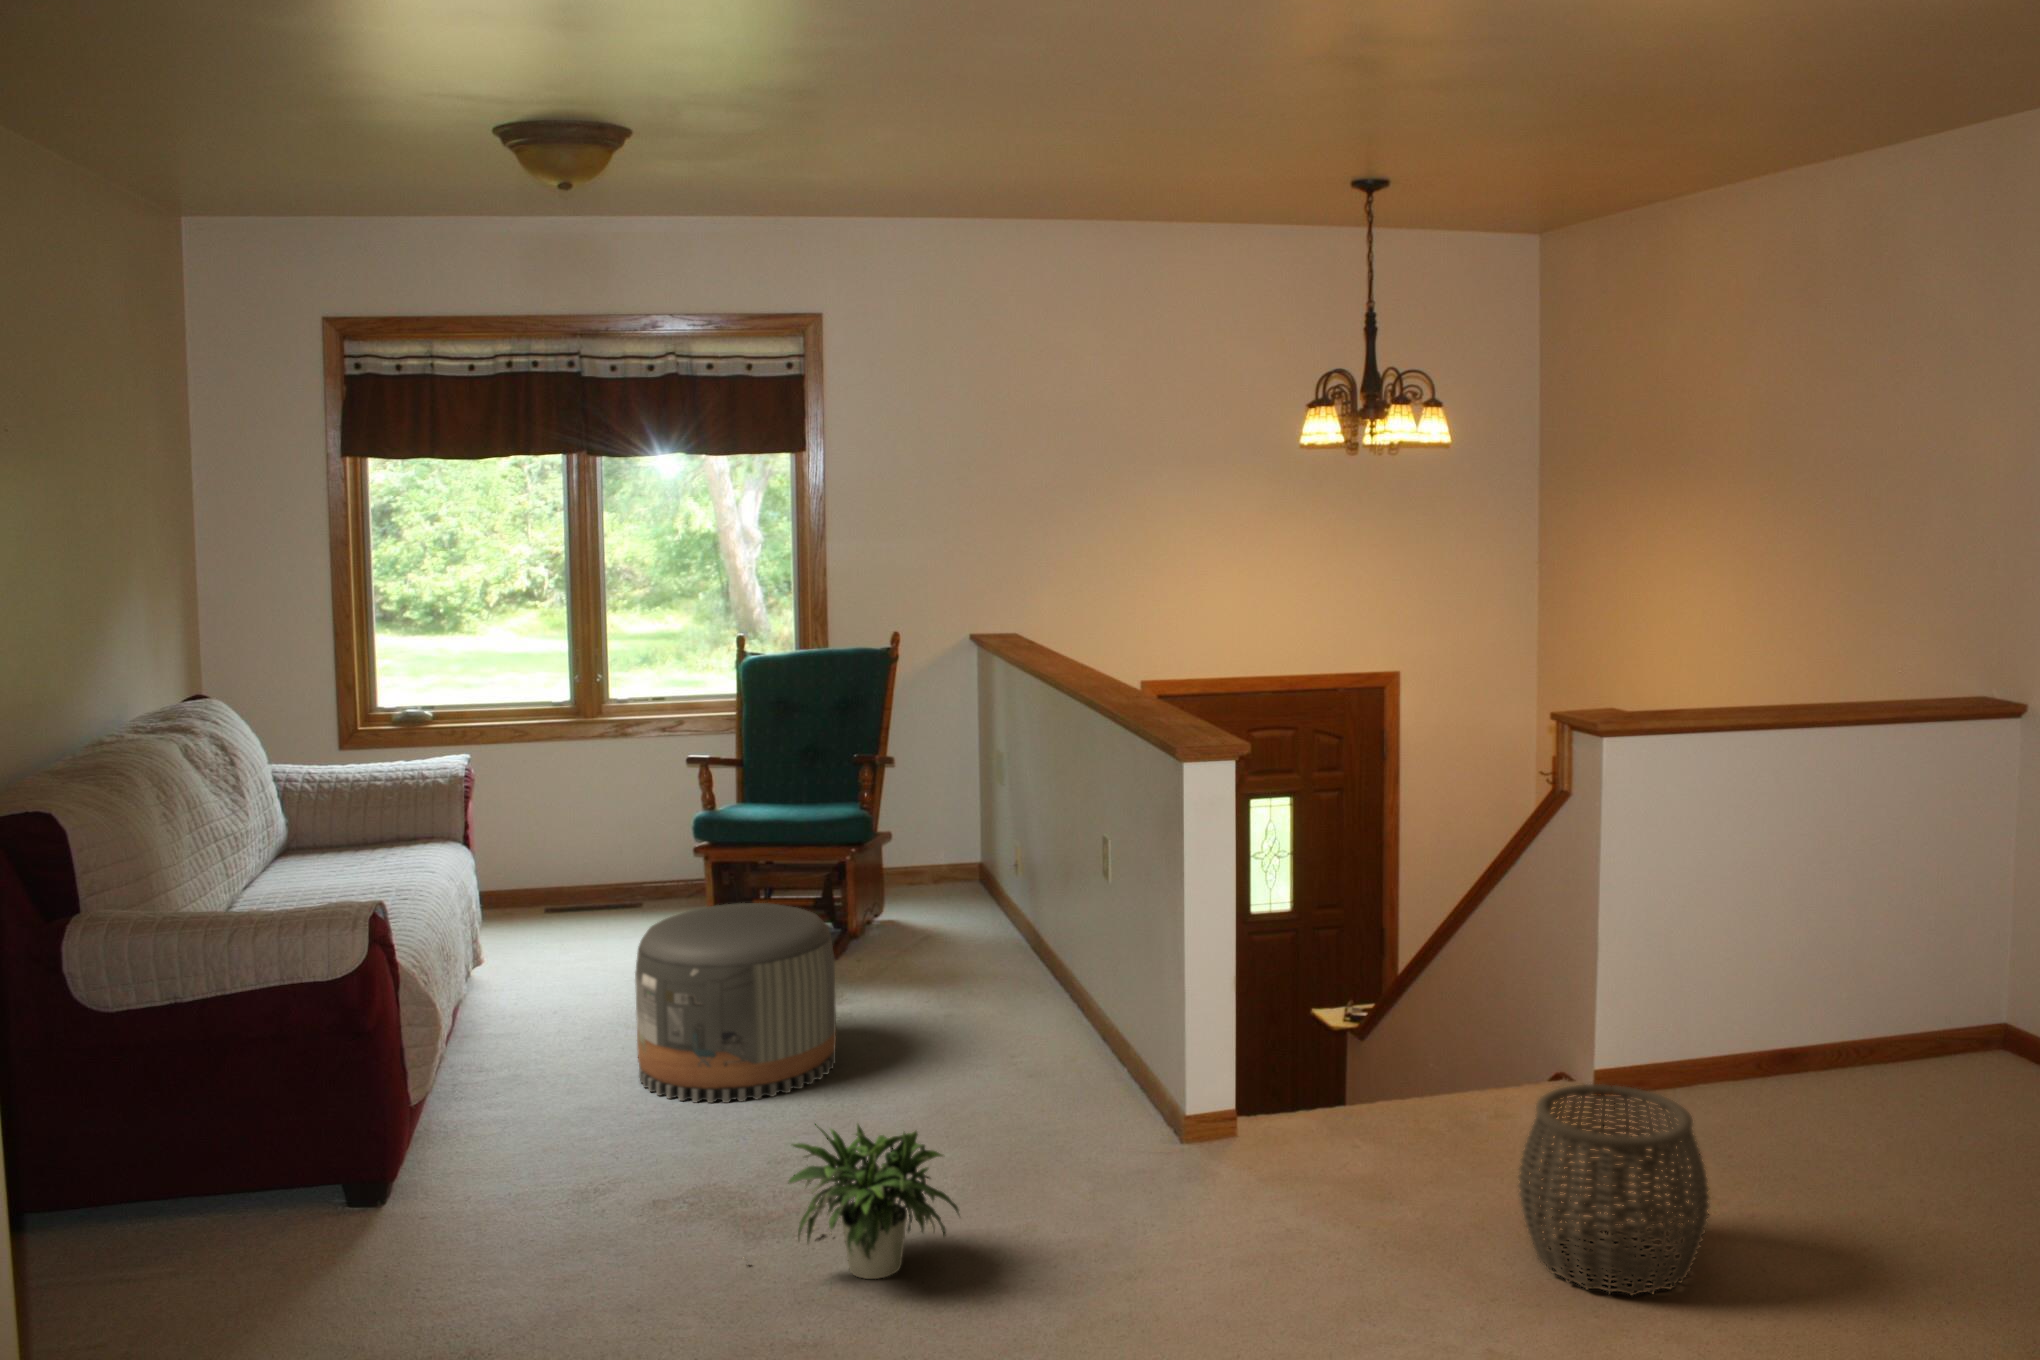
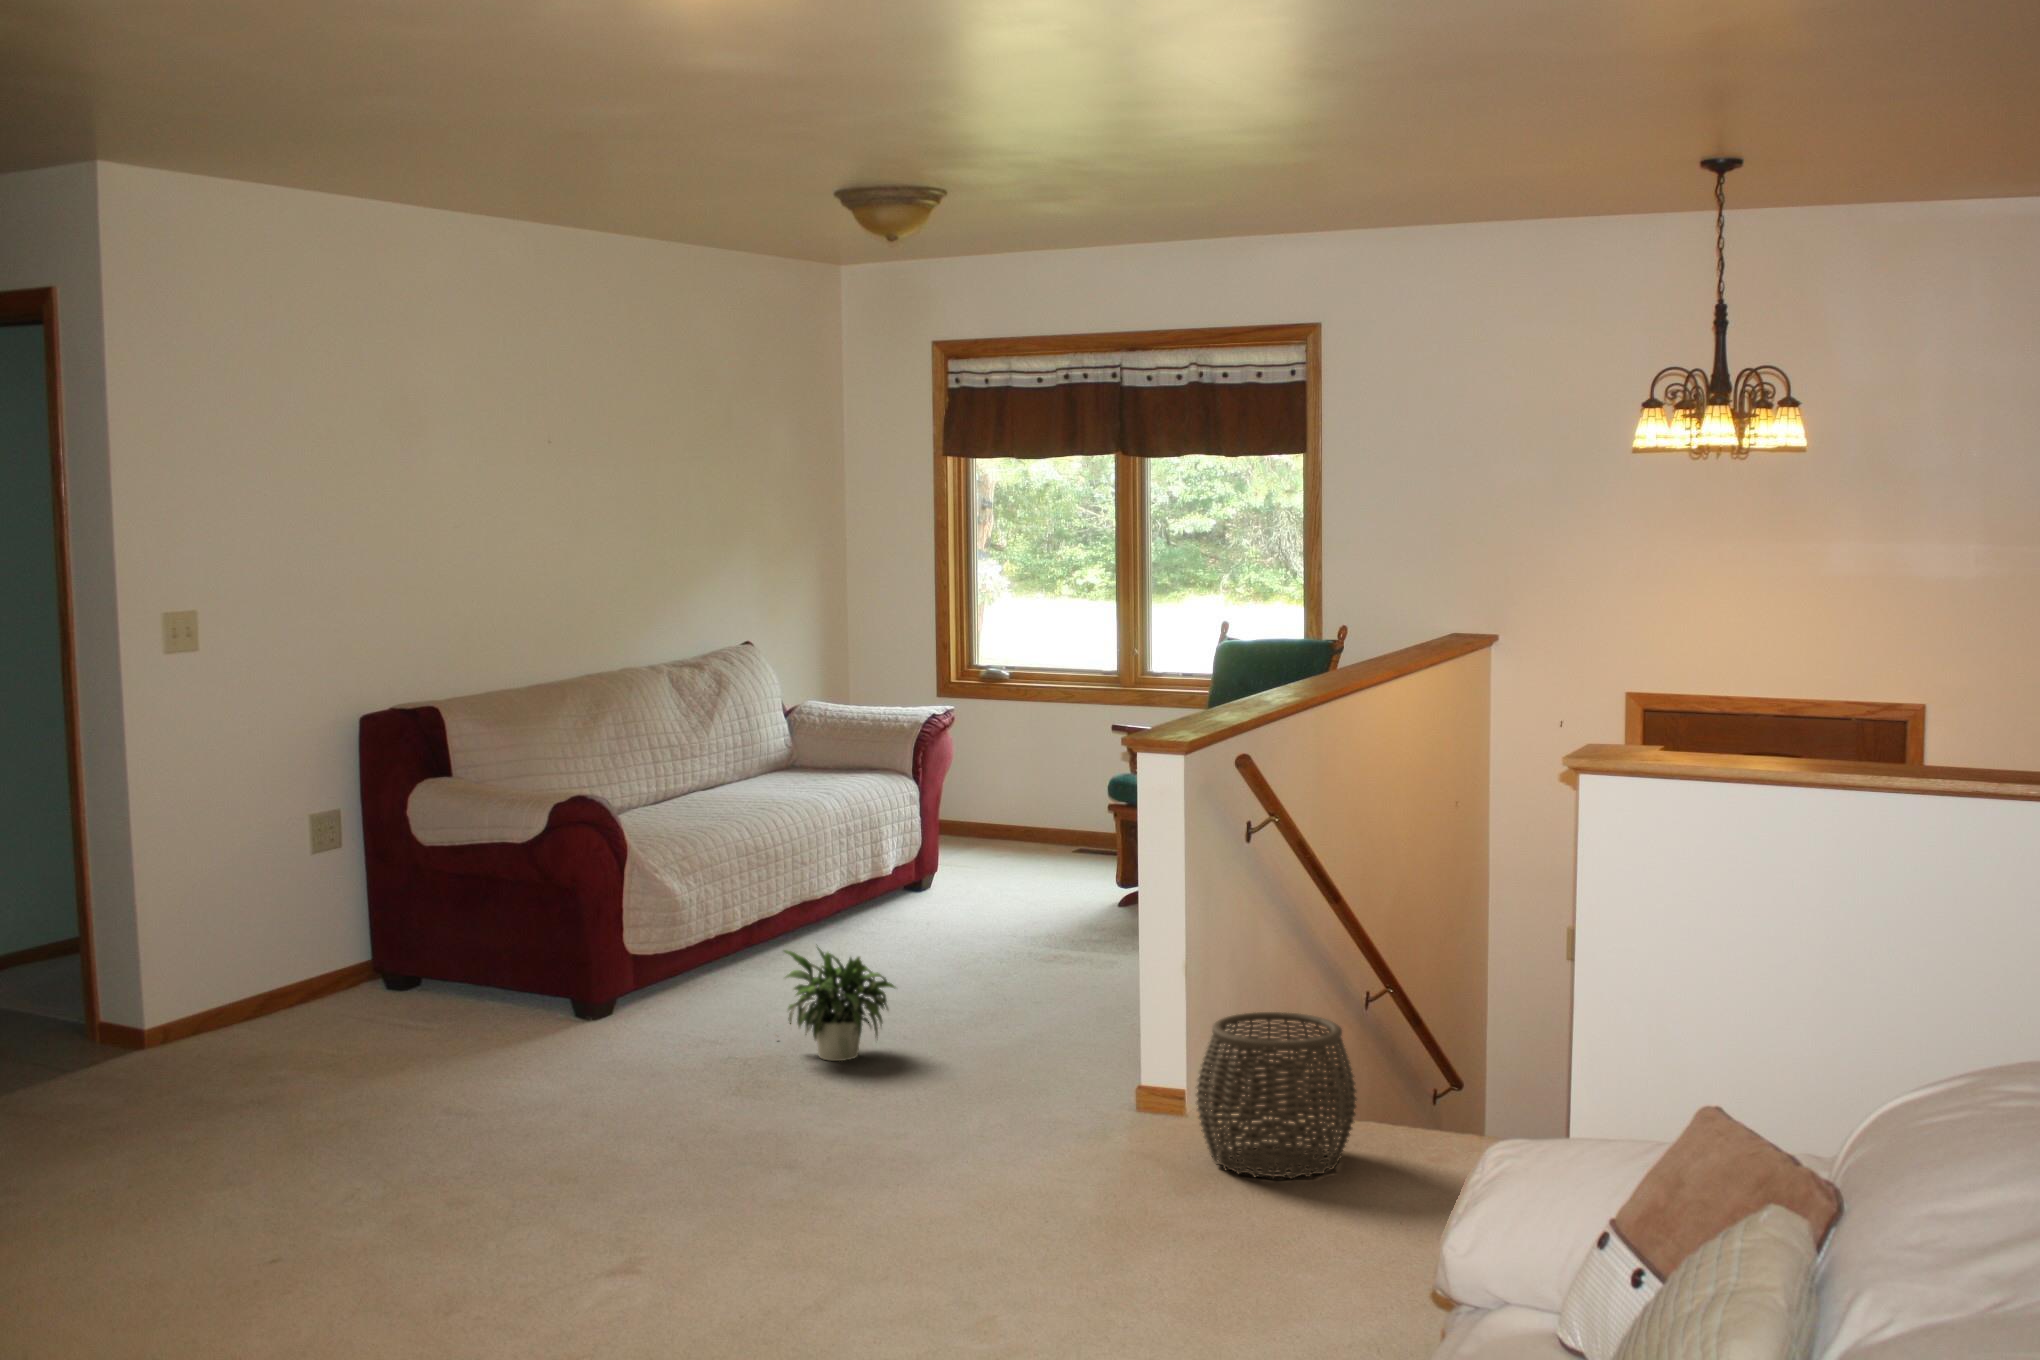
pouf: present [635,903,836,1103] -> none [902,831,1062,980]

